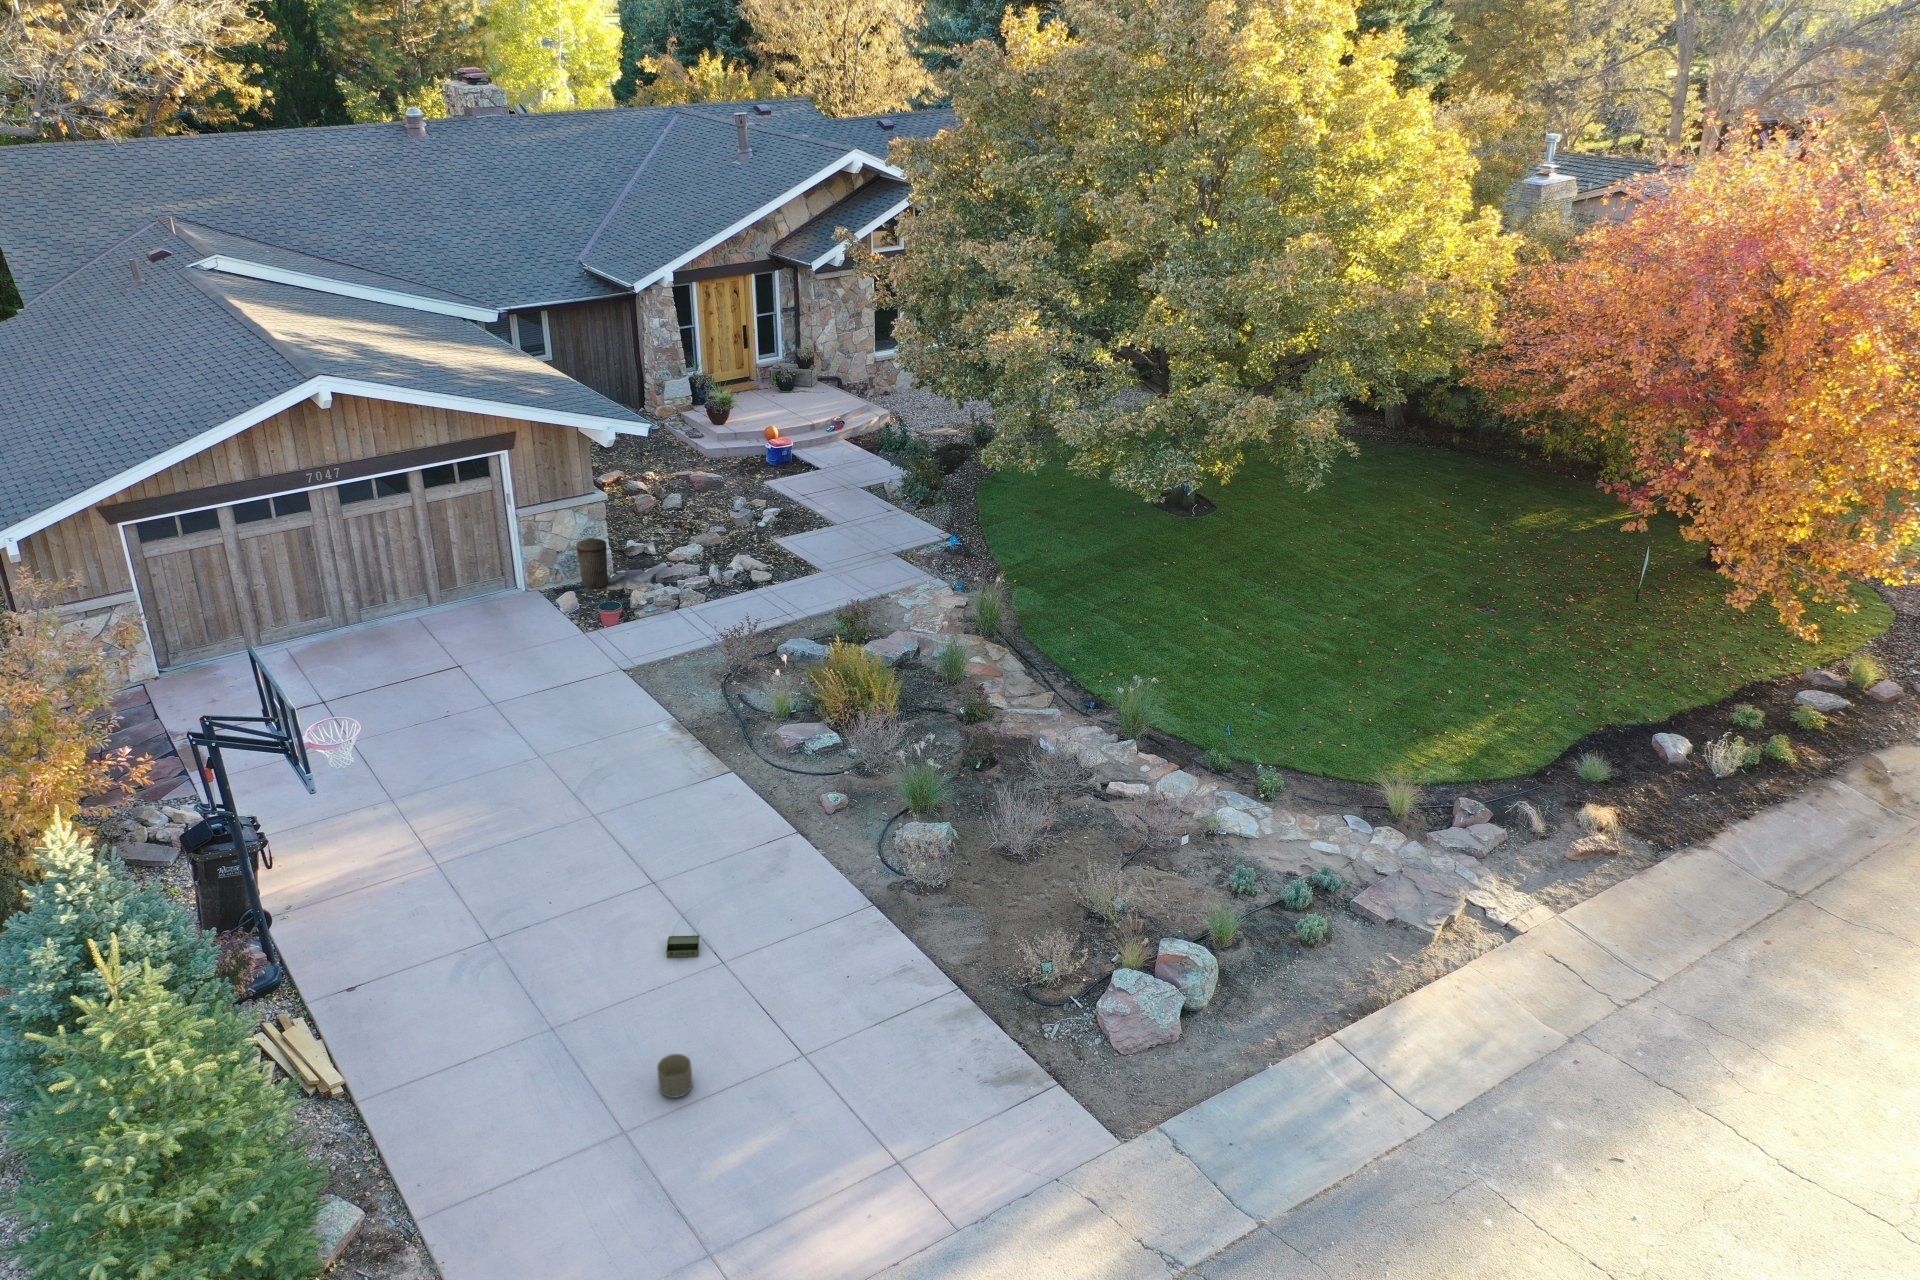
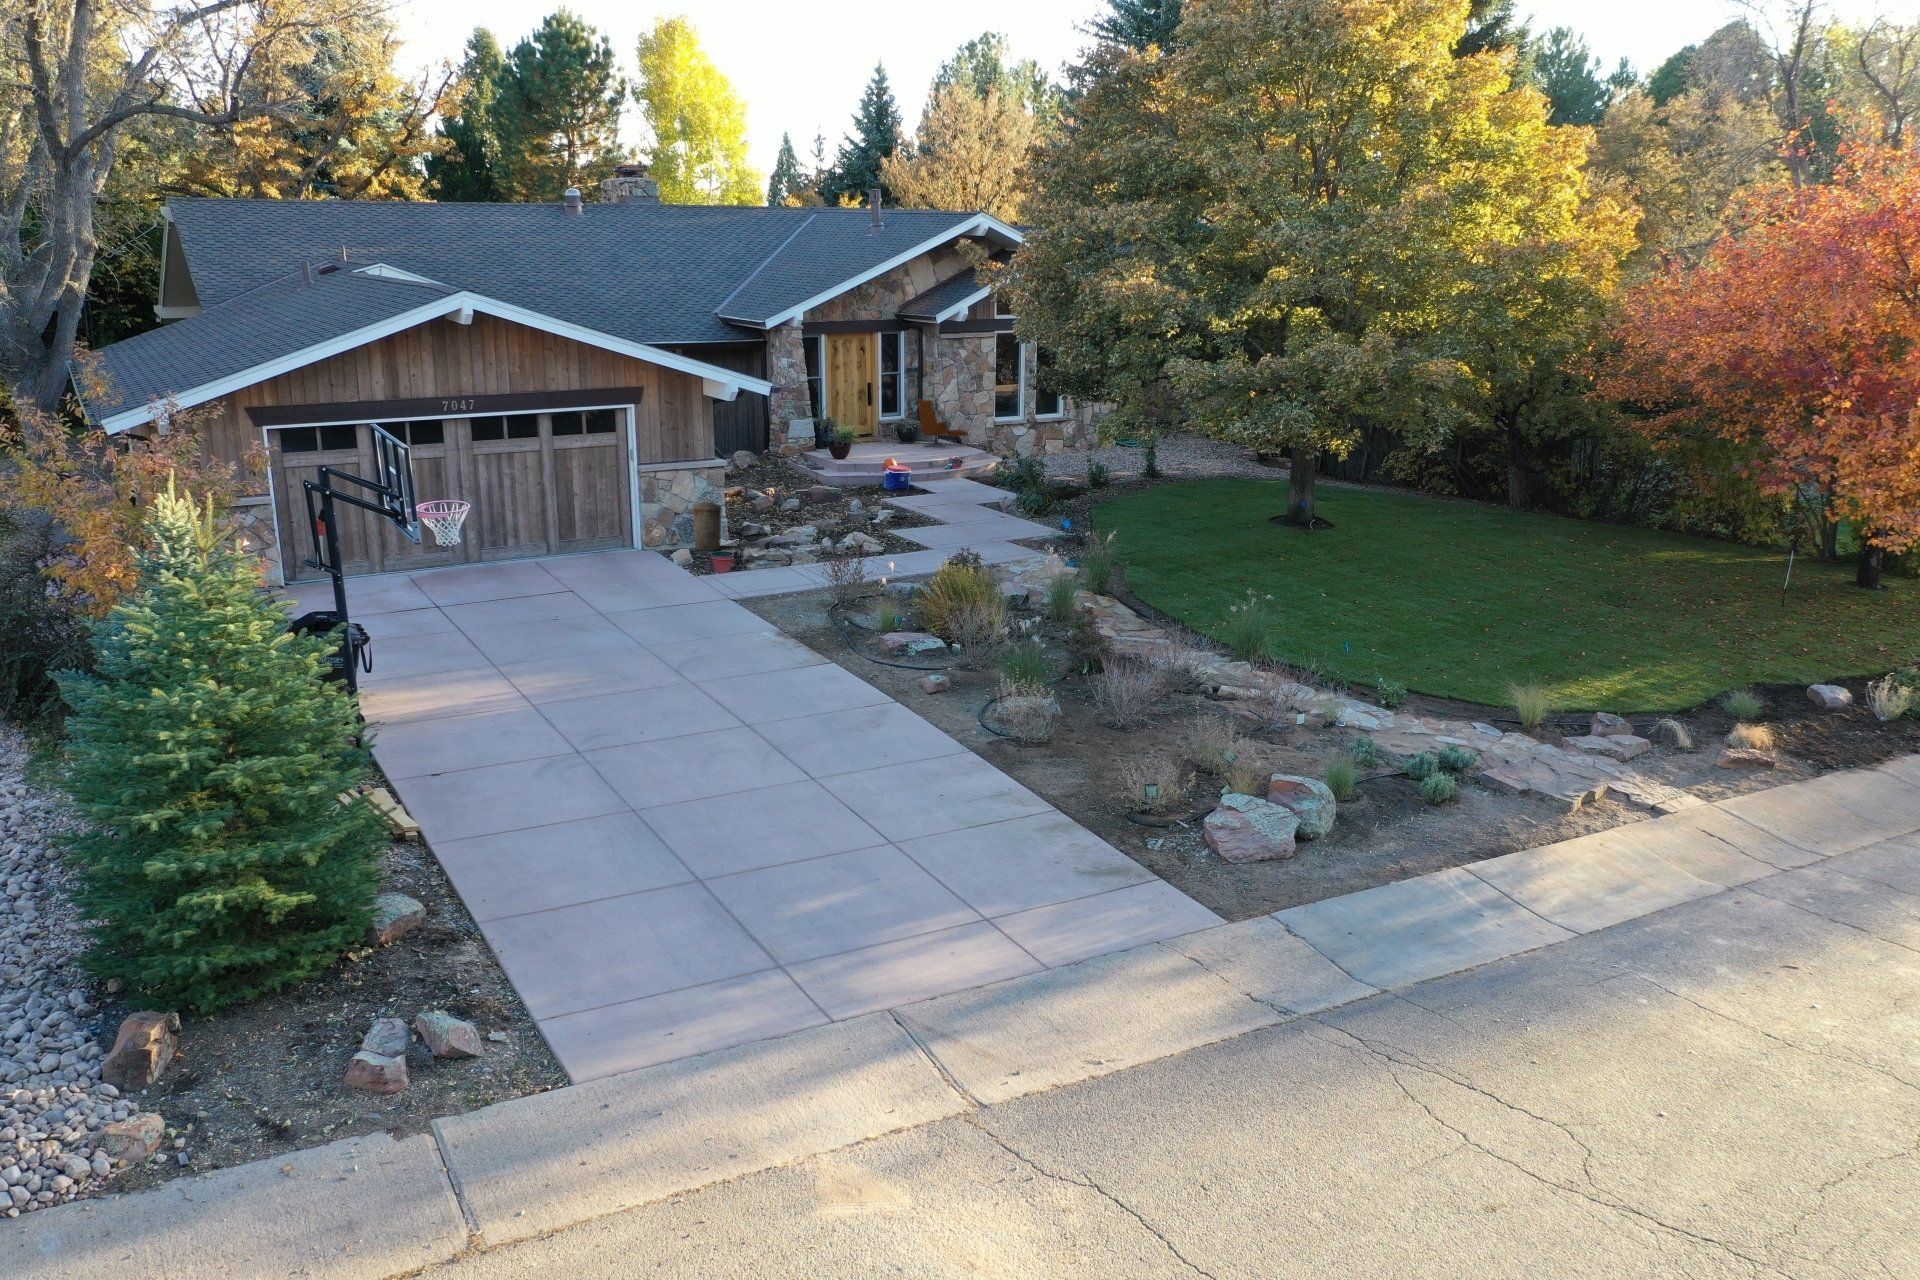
lounge chair: none [797,346,850,396] -> present [918,399,968,445]
toolbox: present [666,935,699,958] -> none [755,757,789,775]
planter: present [657,1054,693,1098] -> none [738,820,773,861]

